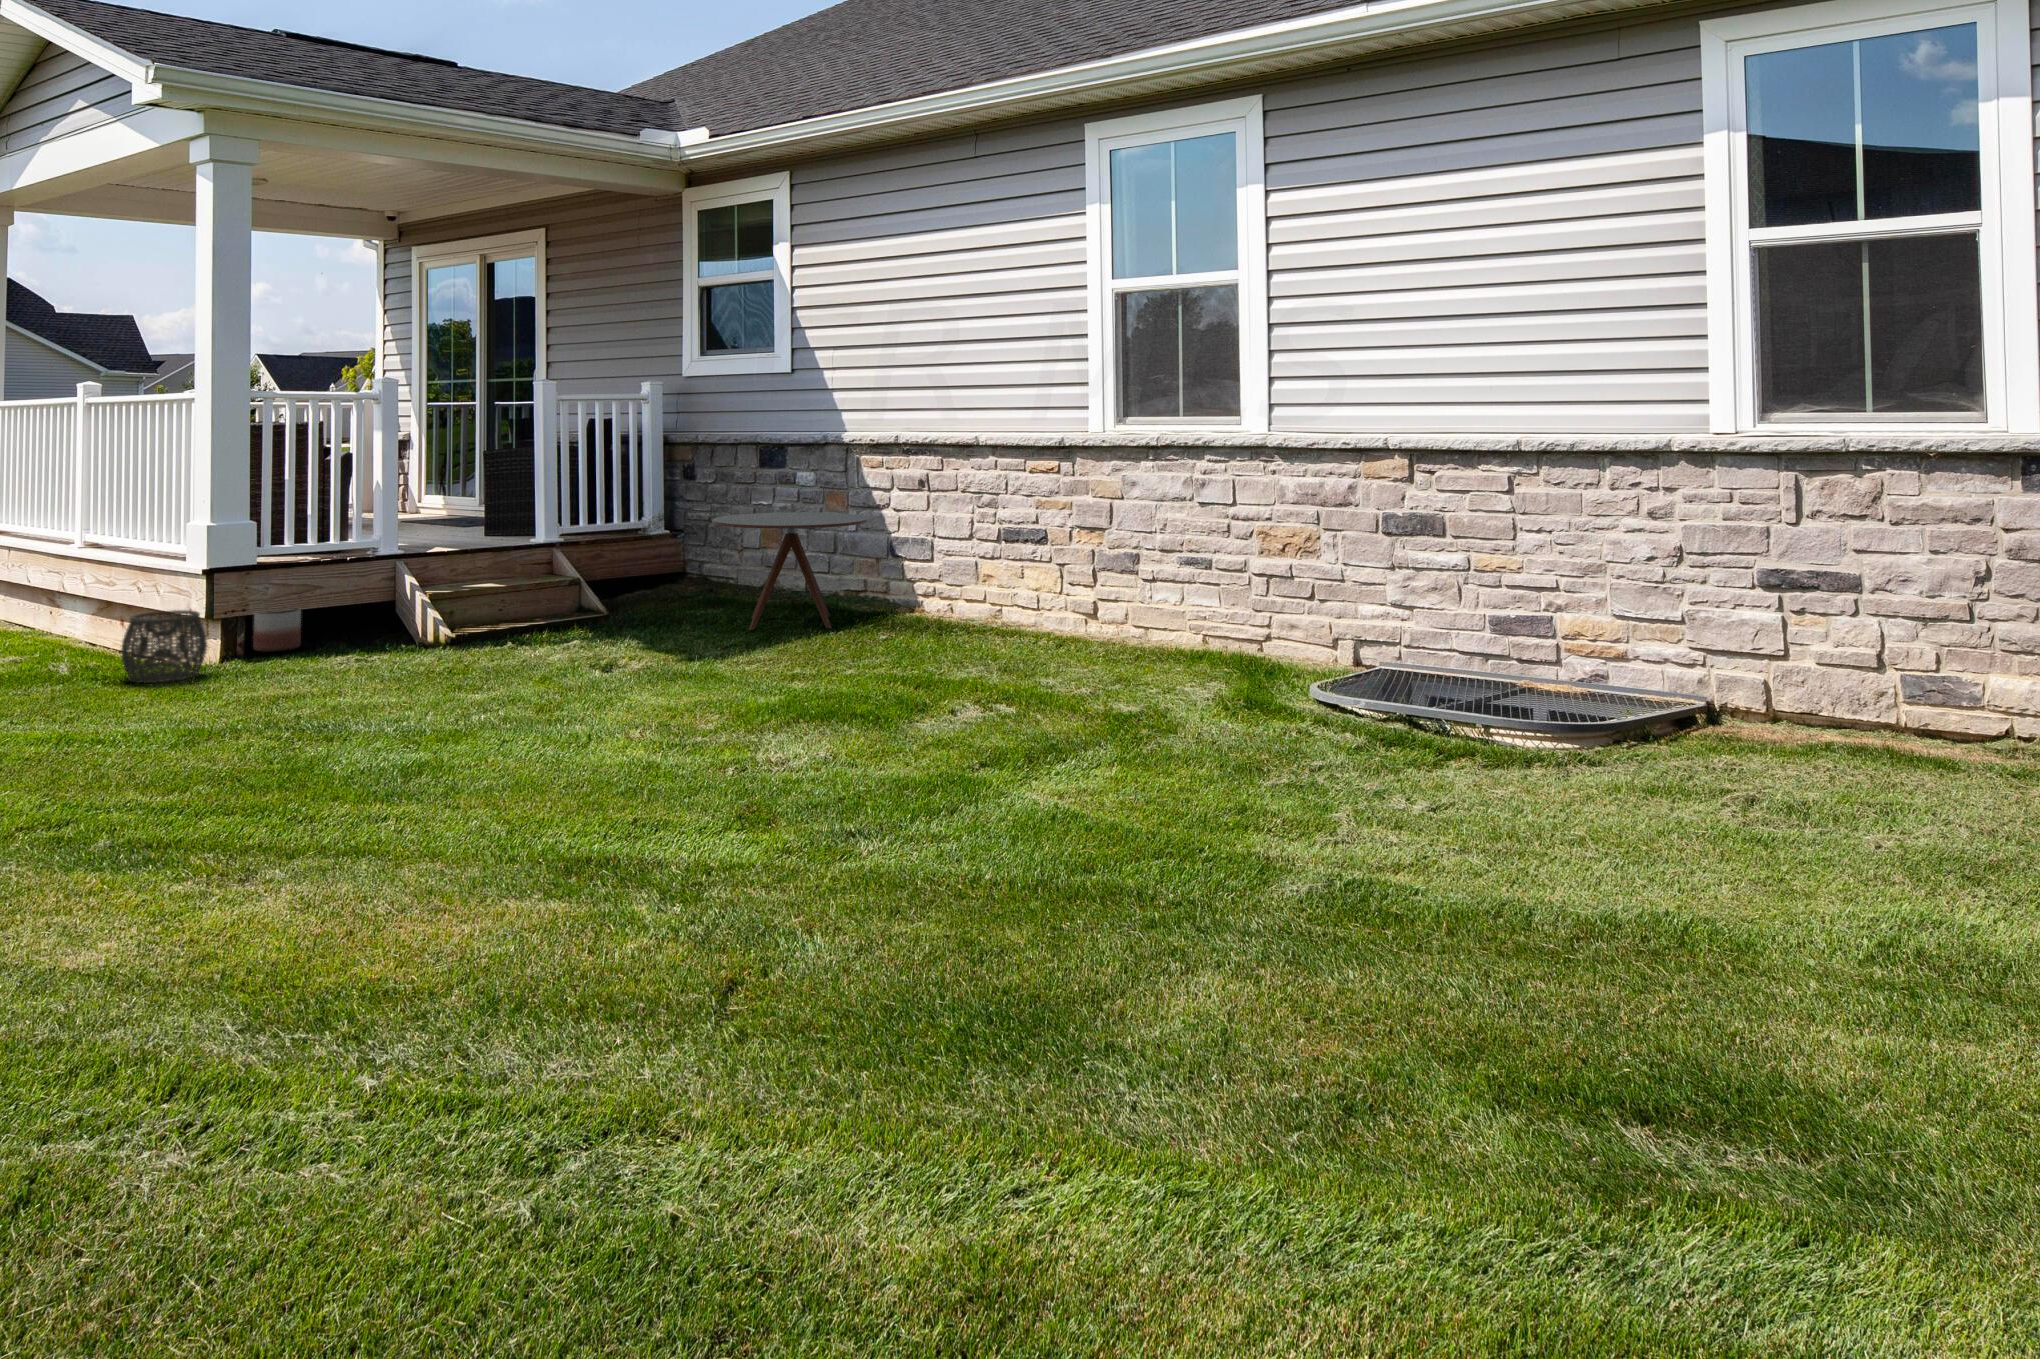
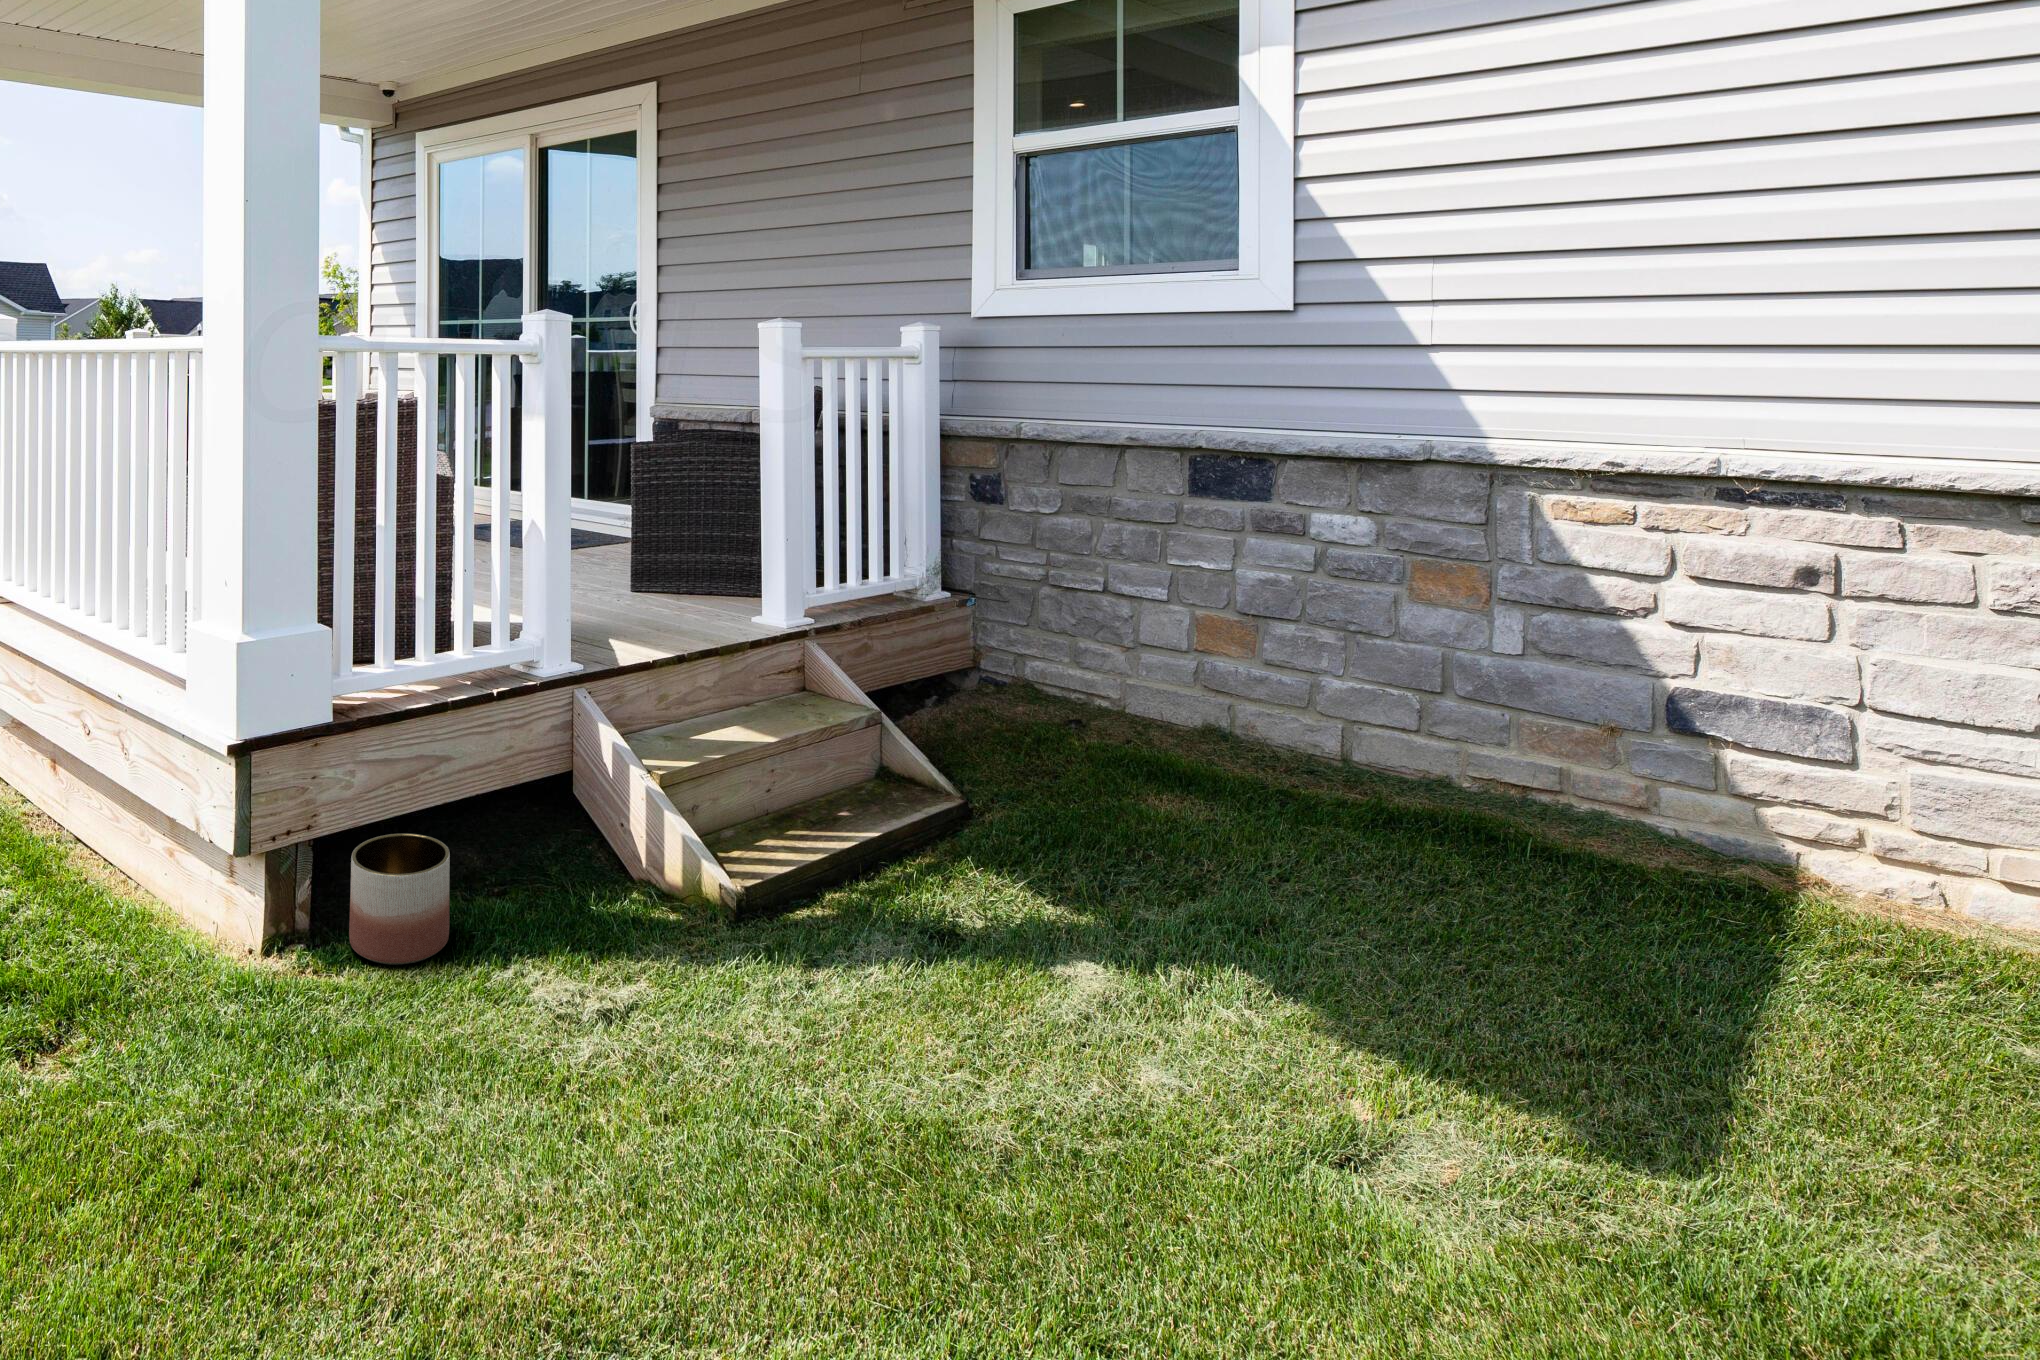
round table: present [712,512,869,630] -> none [1266,604,1729,931]
woven basket: present [121,610,207,683] -> none [69,962,307,1264]

